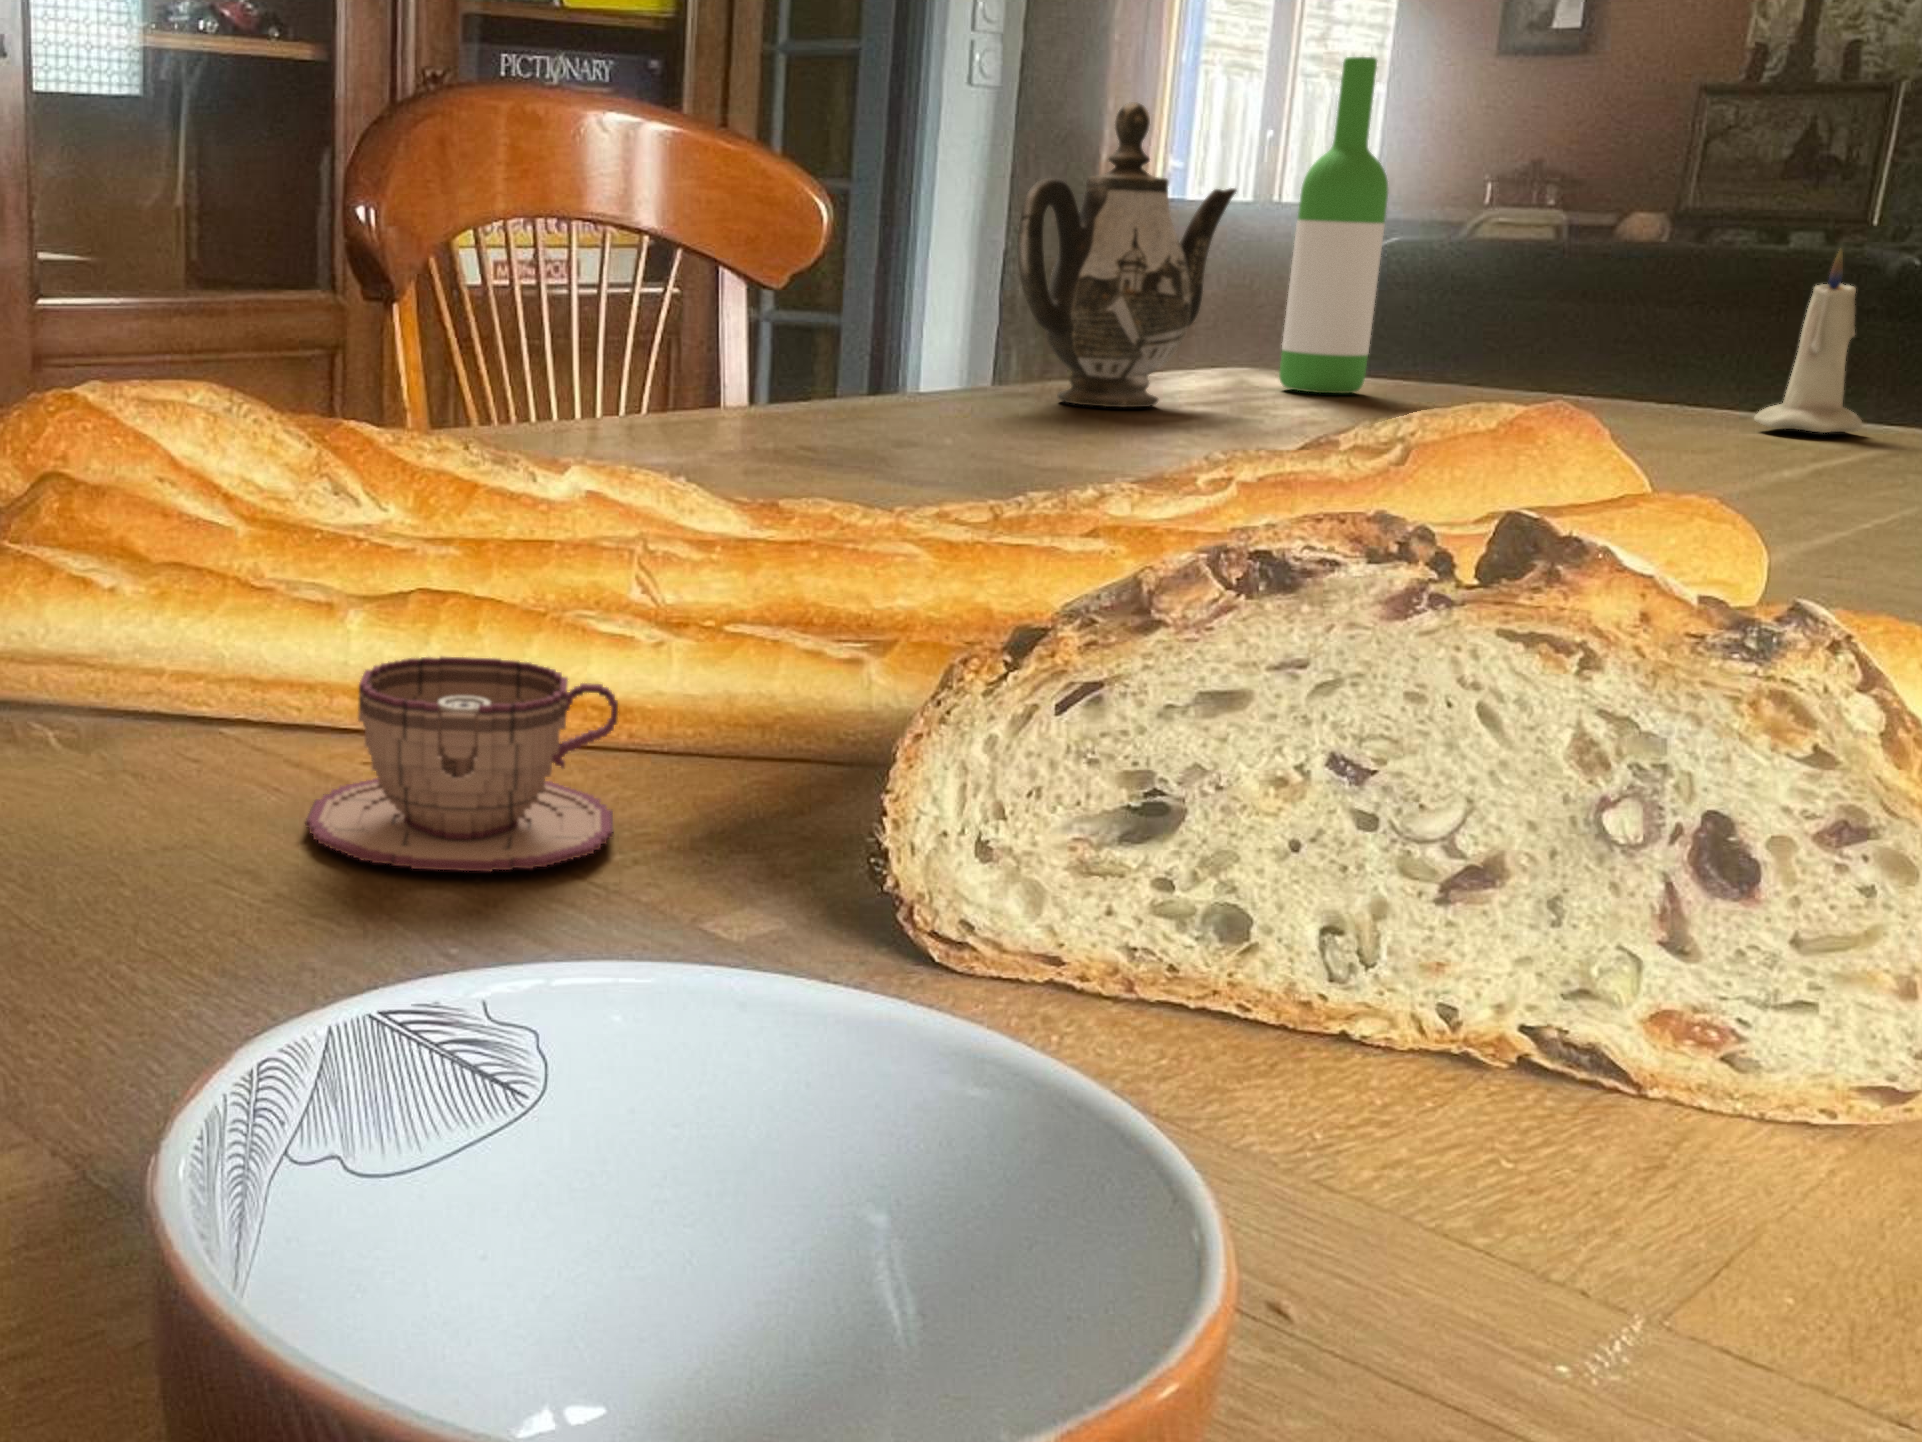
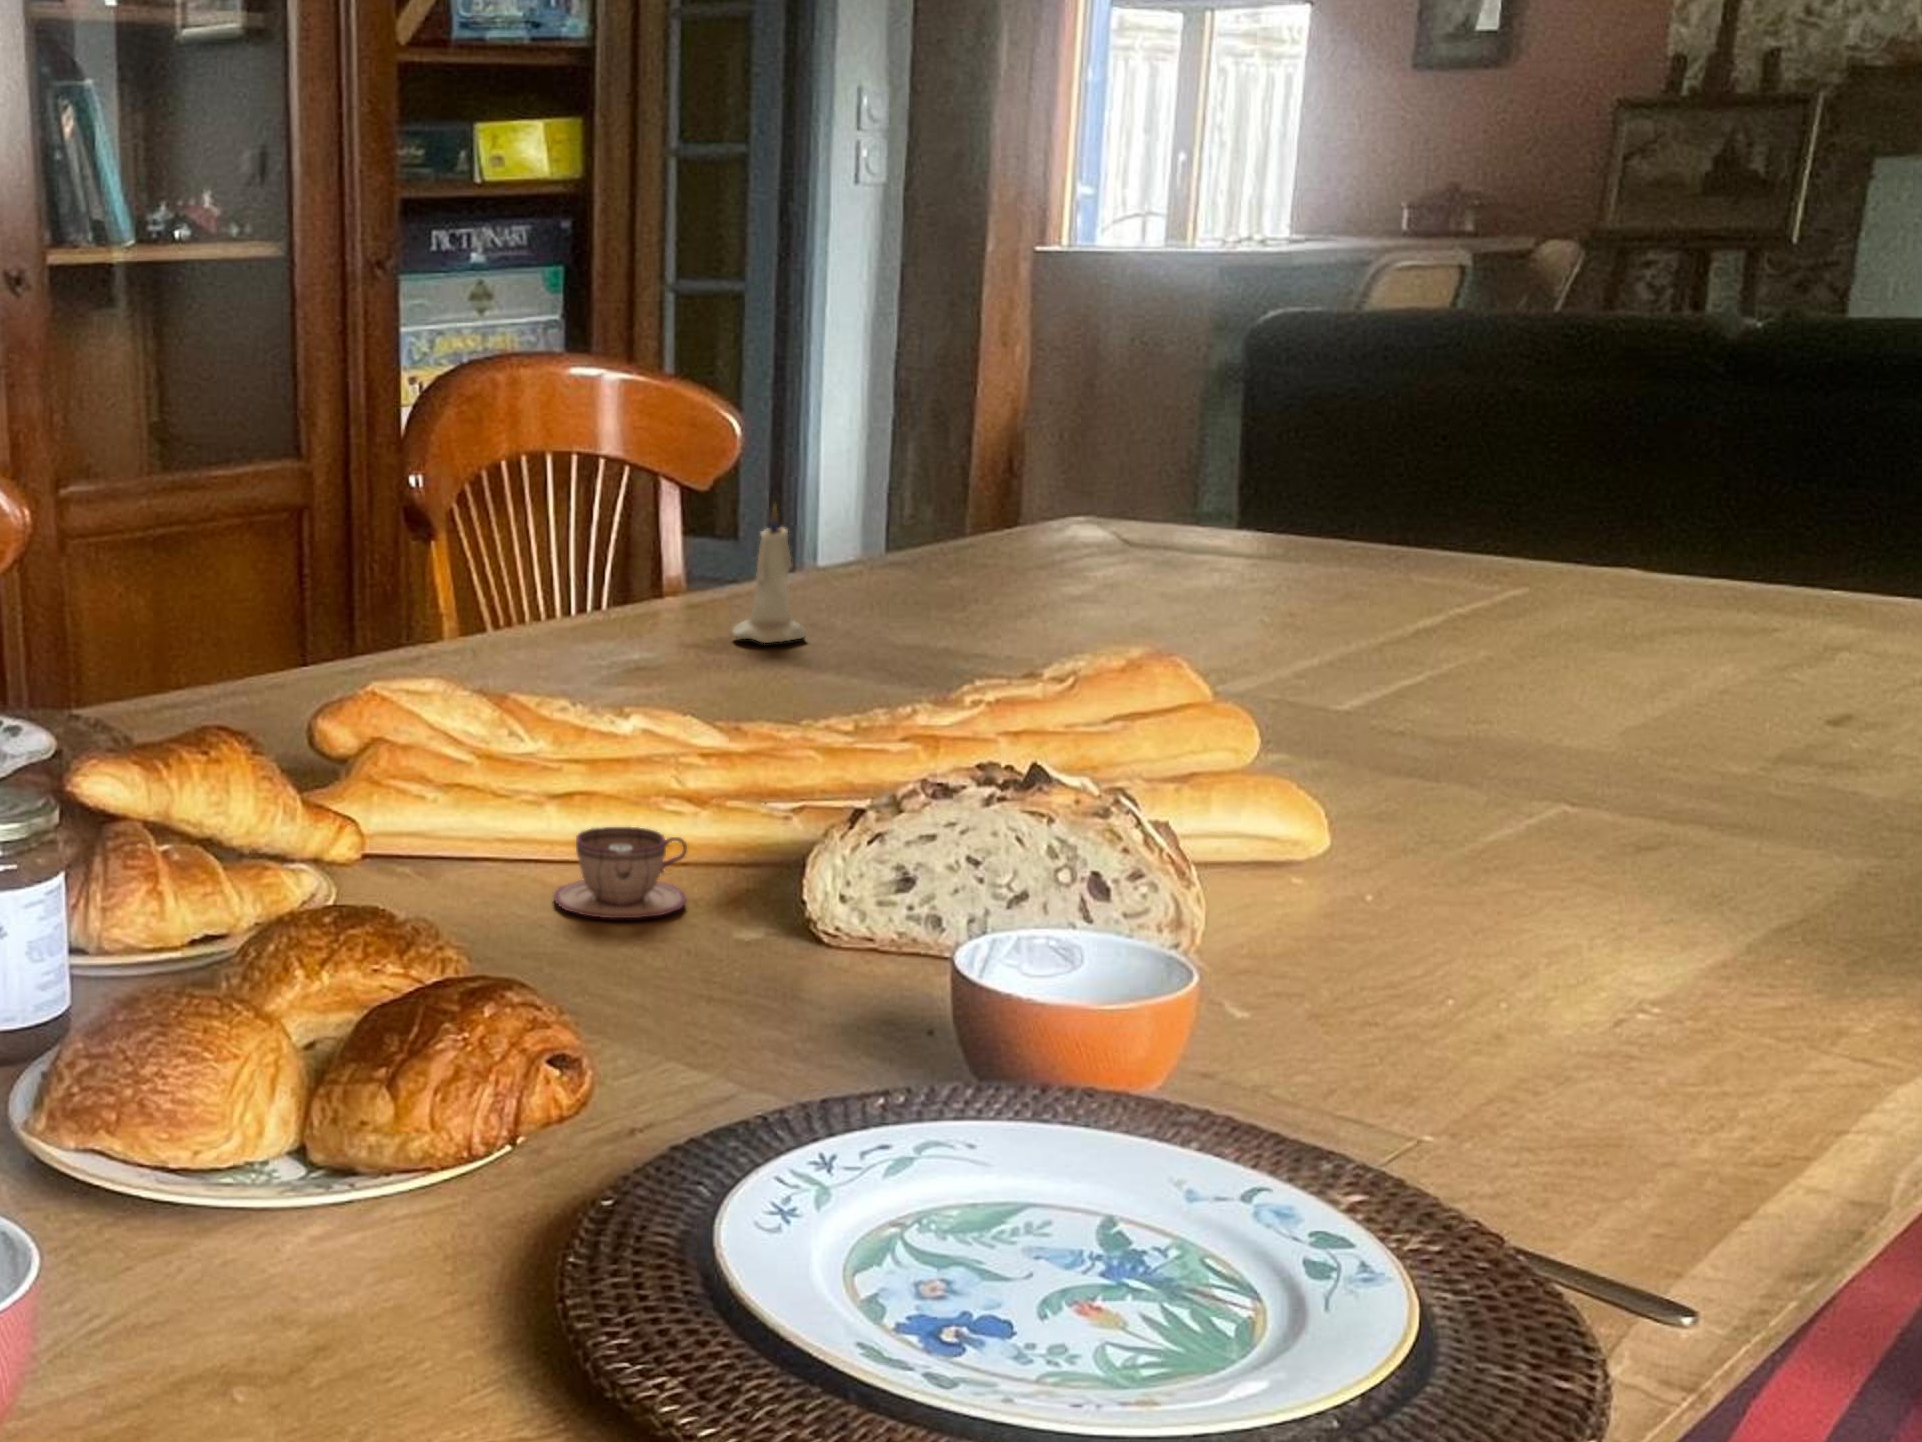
wine bottle: present [1279,57,1388,393] -> none [1080,321,1153,567]
teapot: present [1017,102,1237,407] -> none [879,379,1036,596]
candle: present [1754,250,1862,433] -> present [732,504,808,643]

